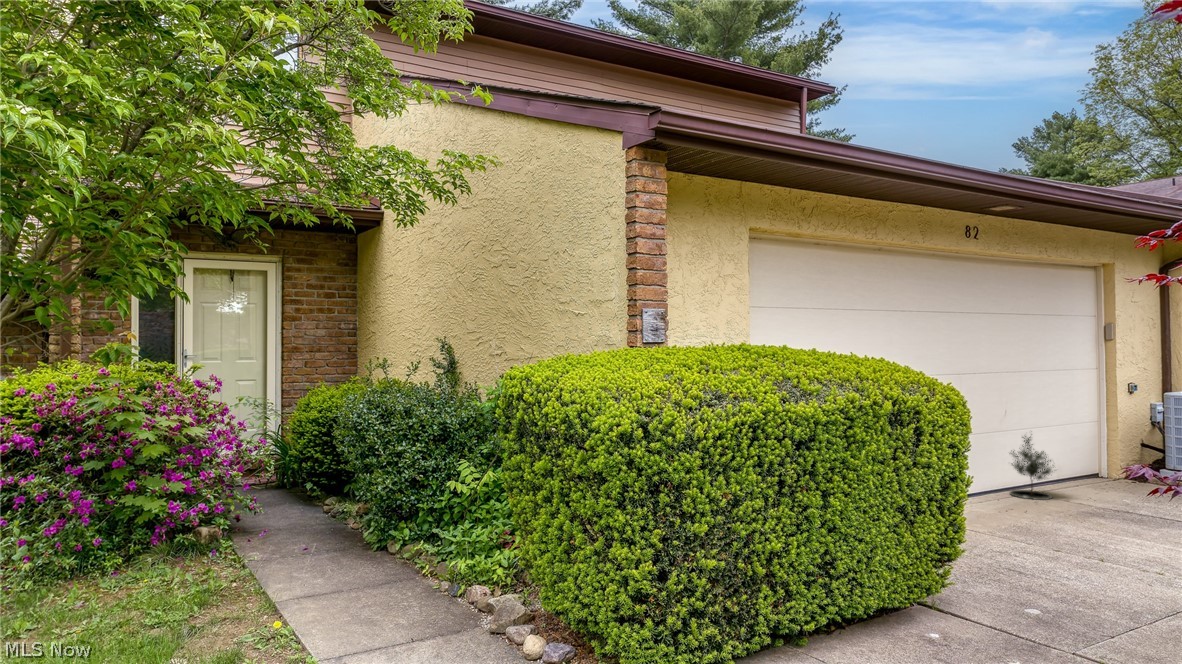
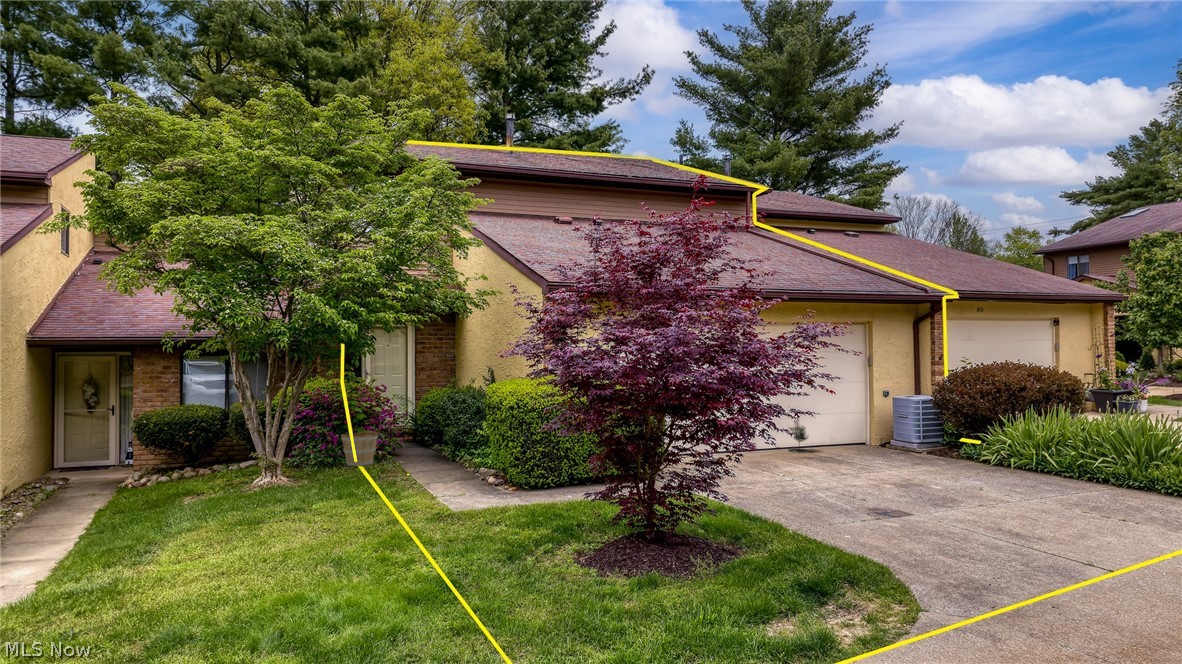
wooden bucket: none [95,486,199,581] -> present [341,432,378,466]

